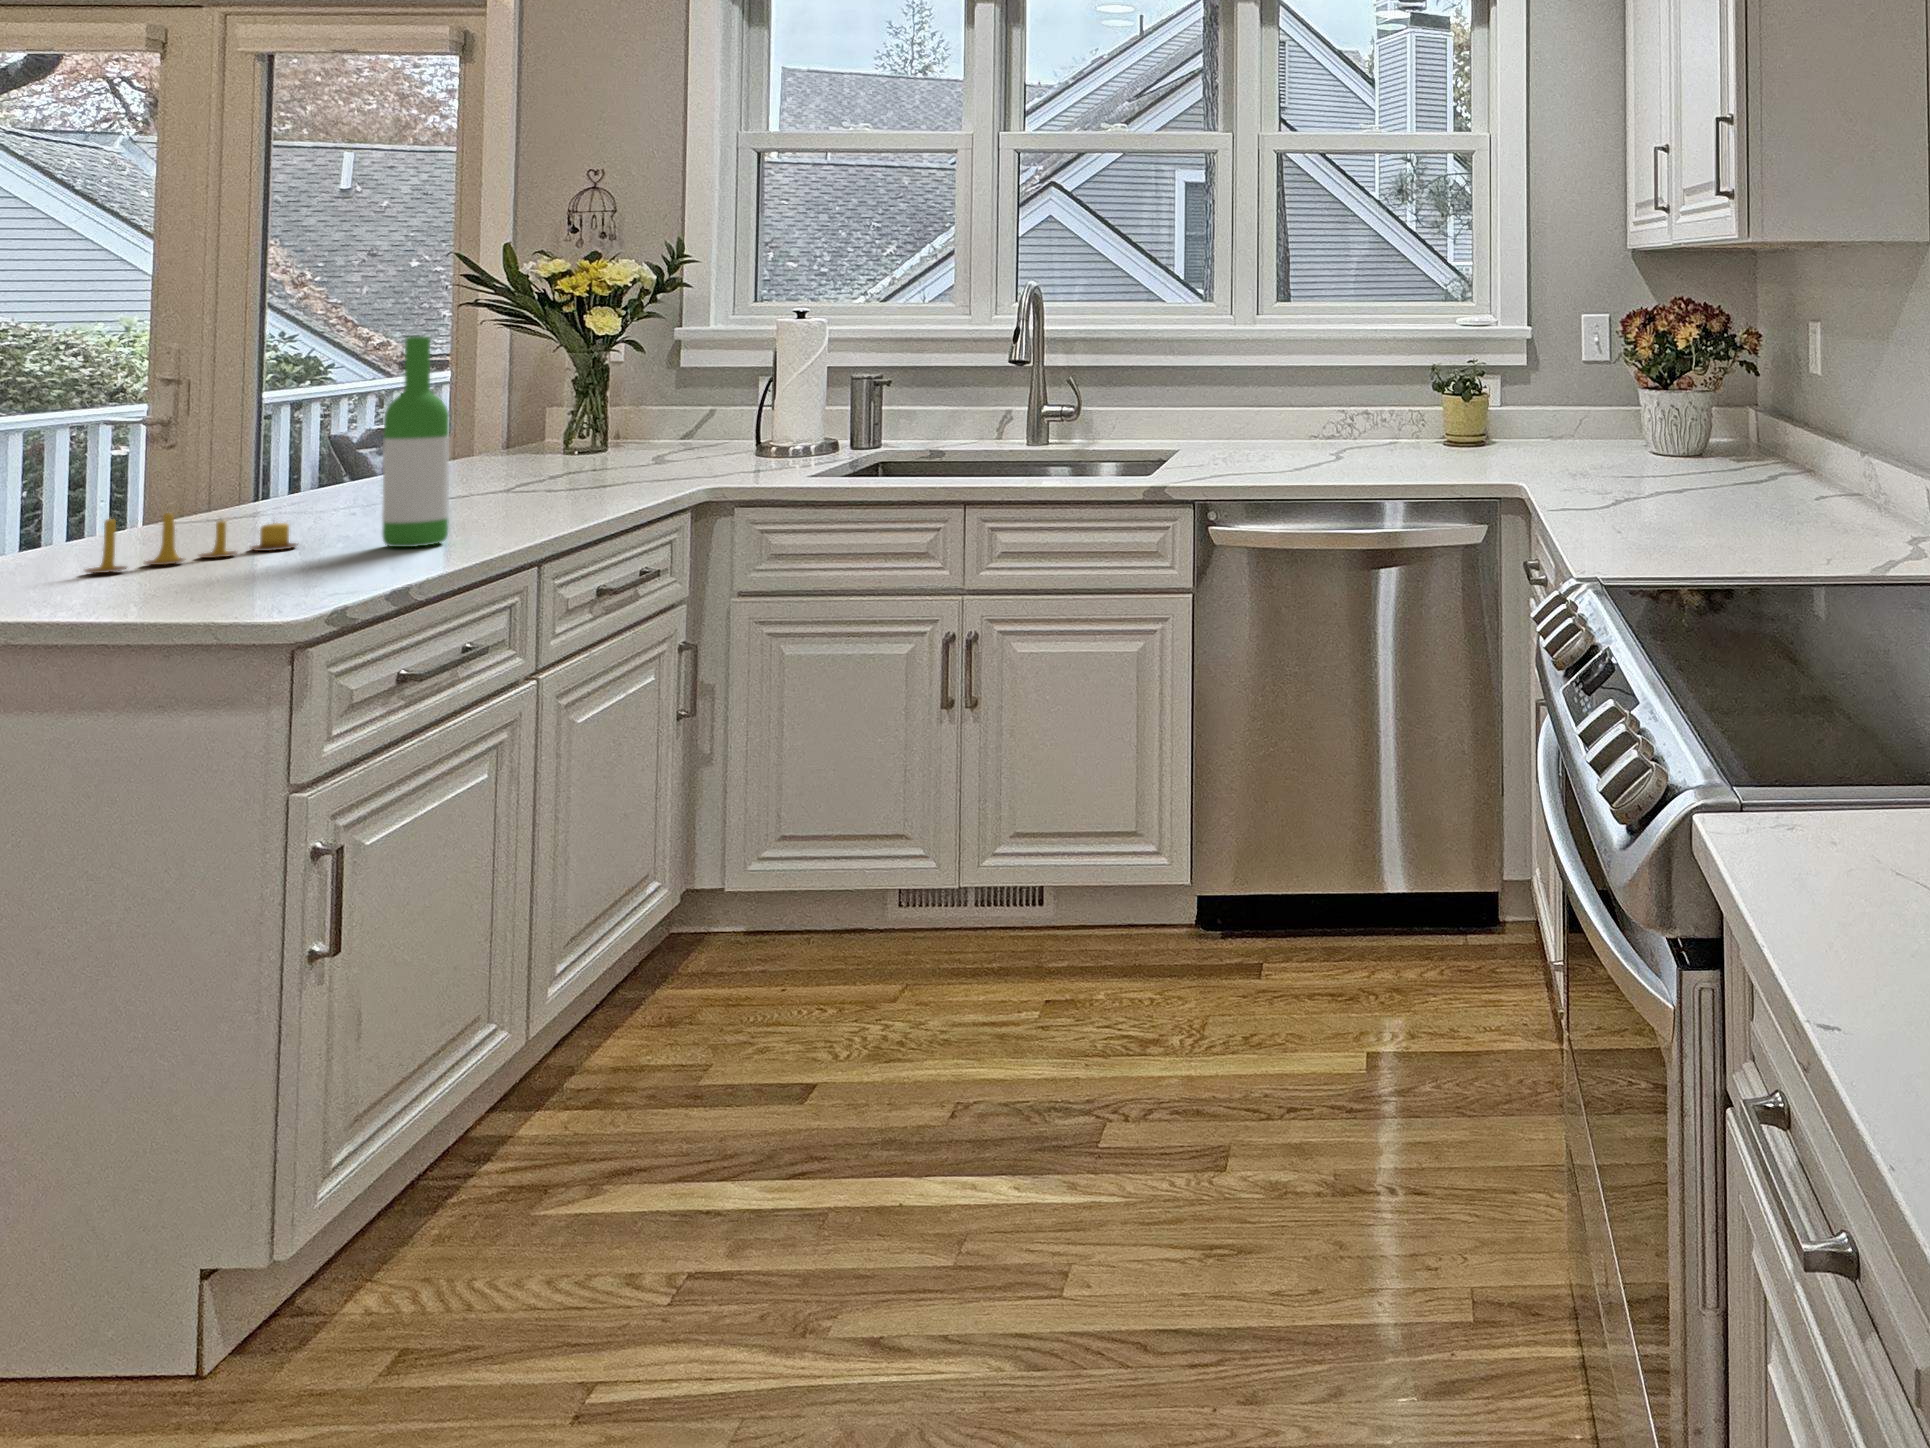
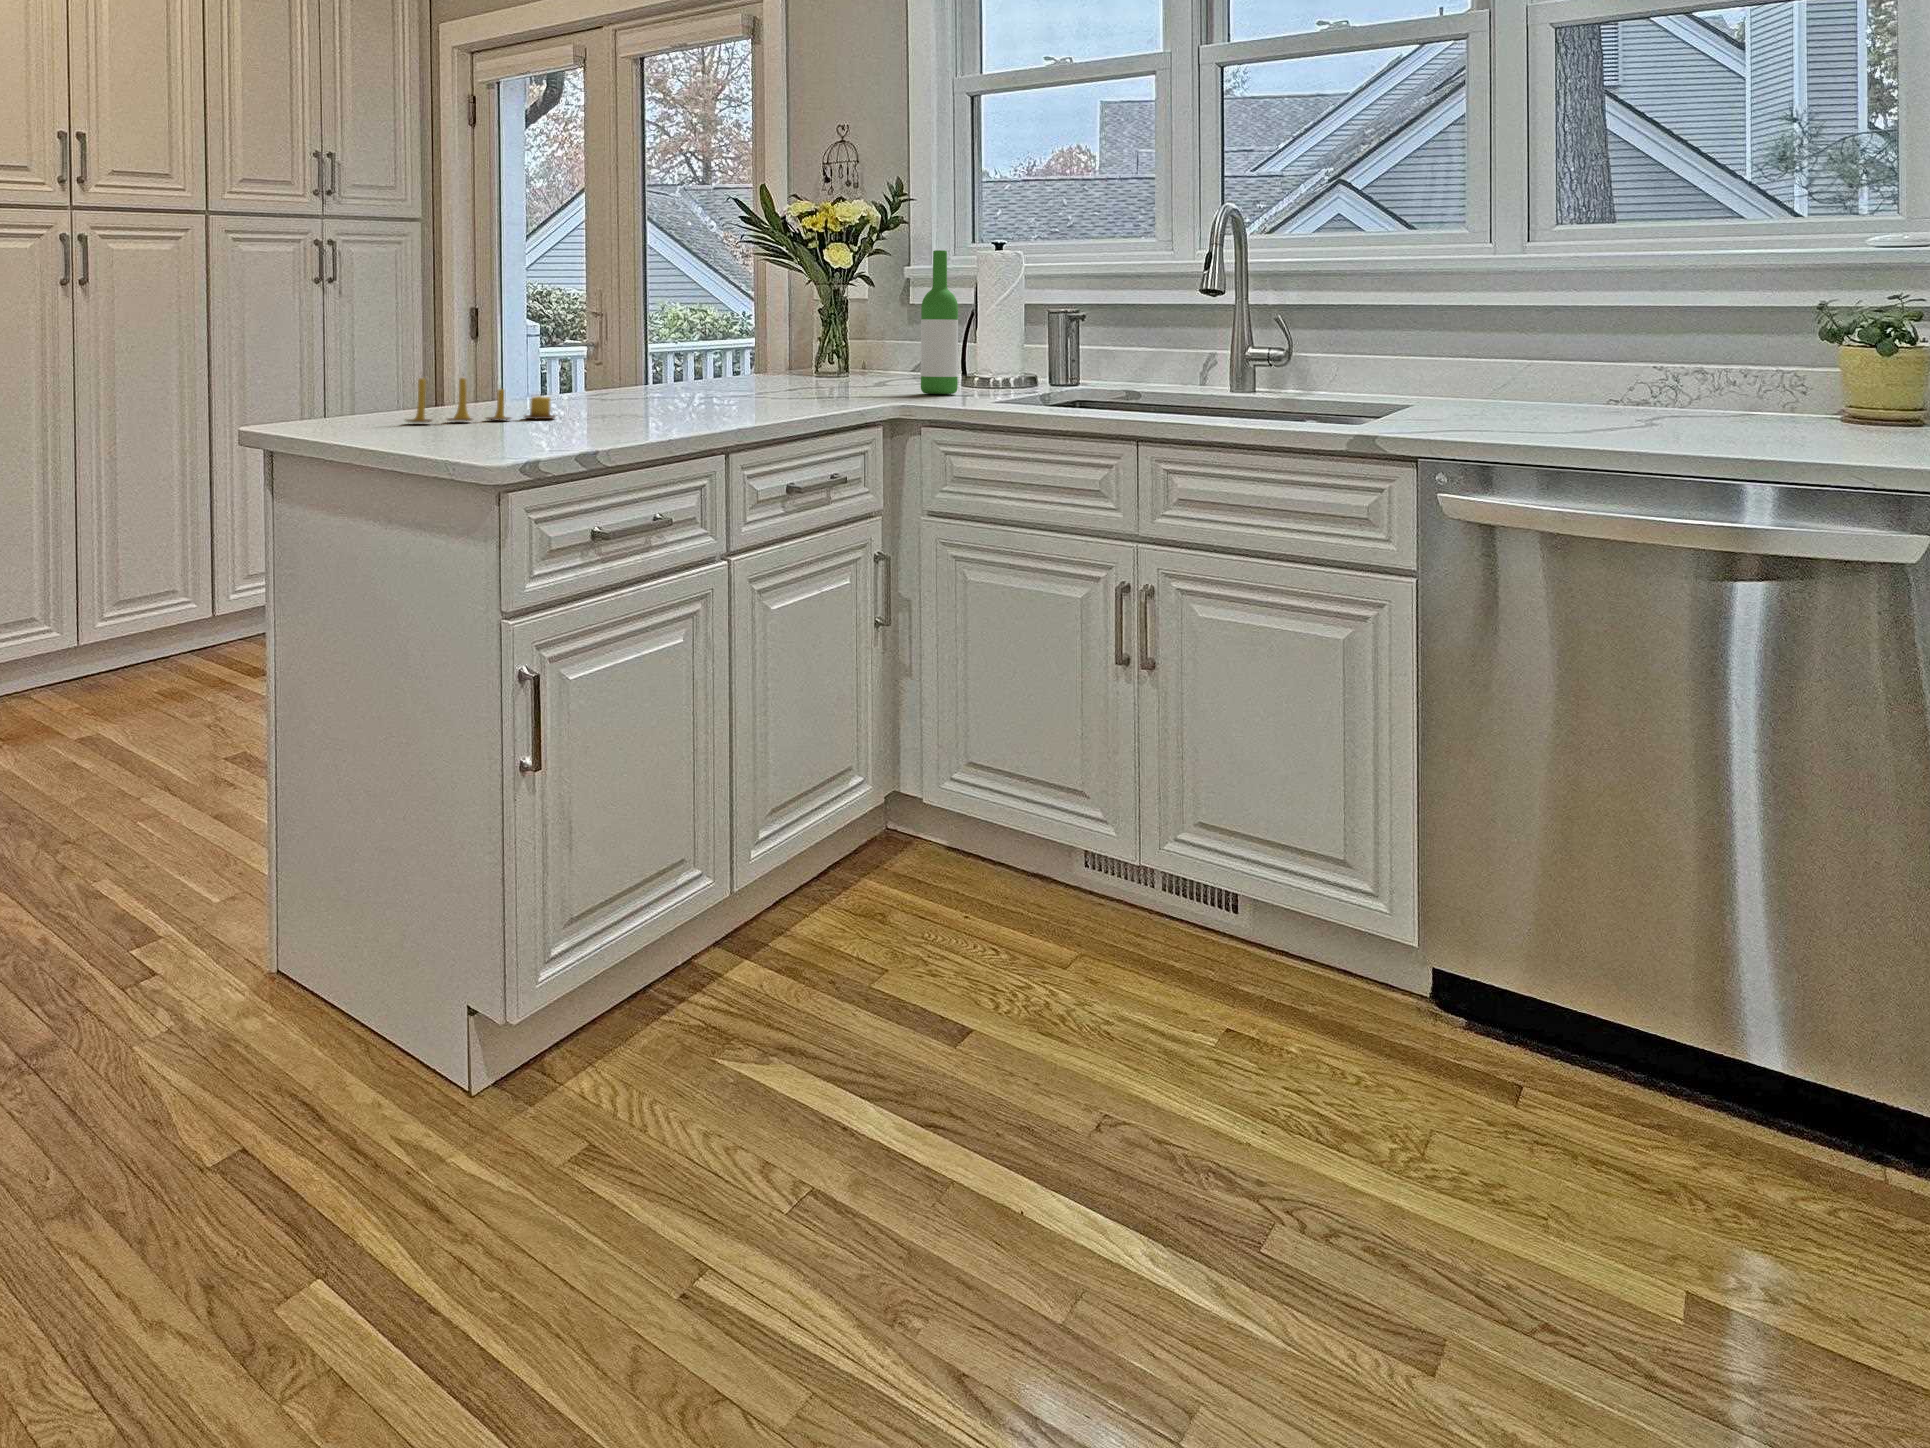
wine bottle: present [382,336,449,547] -> present [921,250,958,394]

